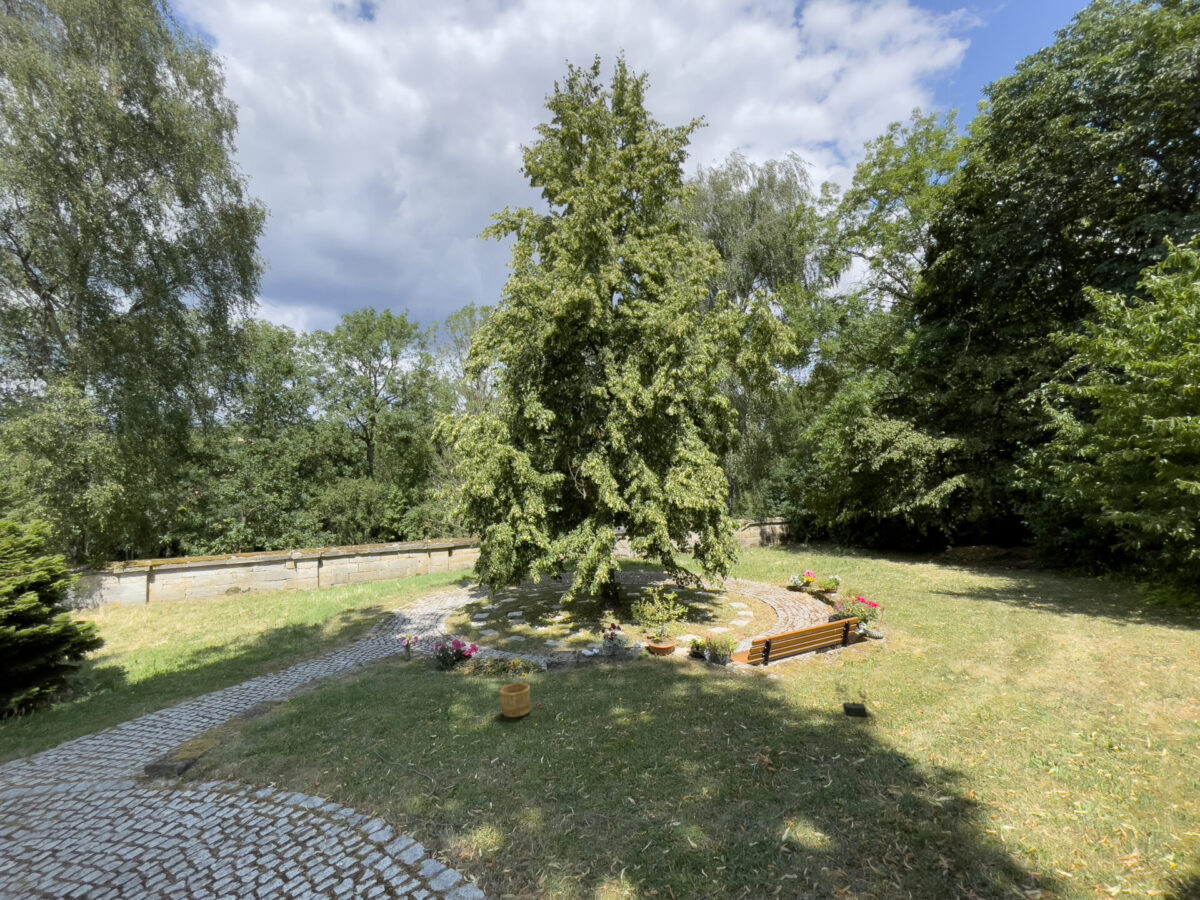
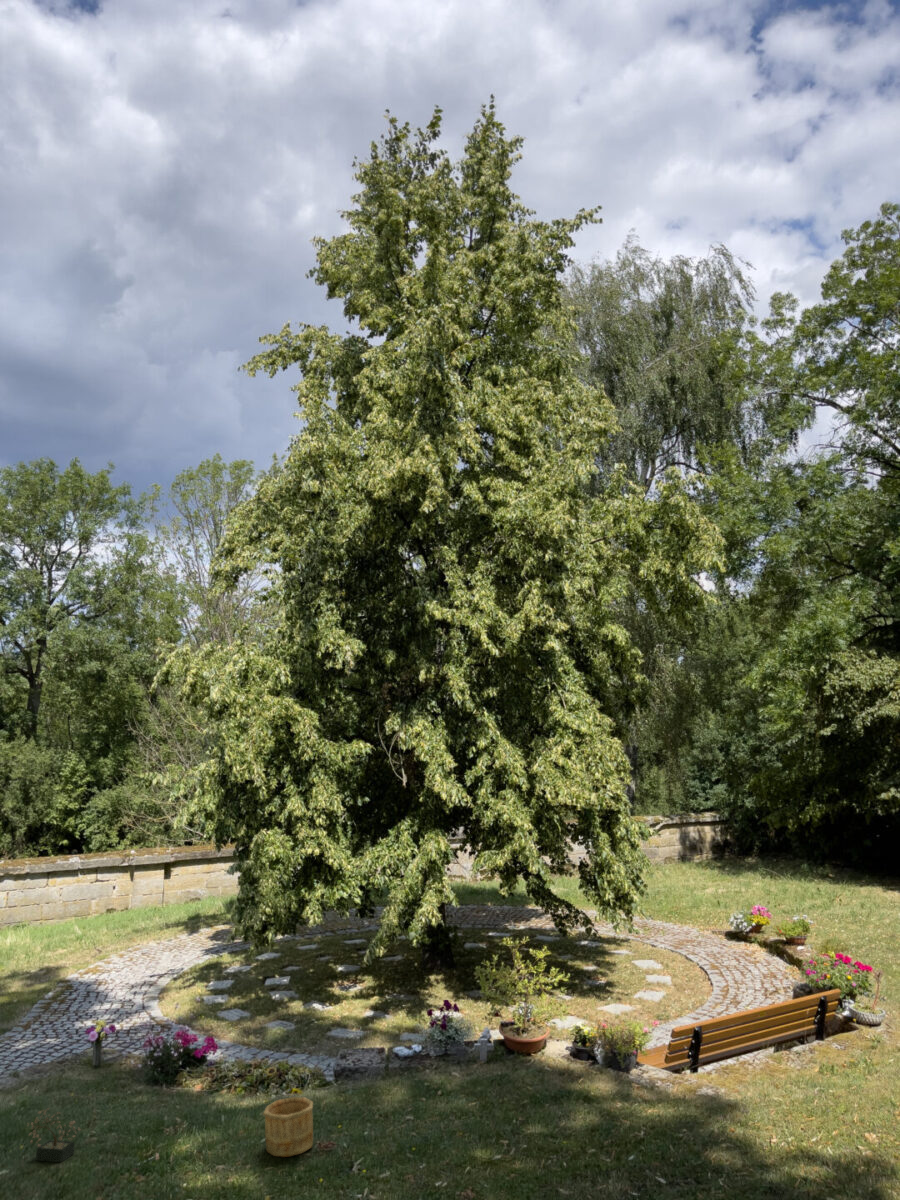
decorative plant: present [836,684,870,716] -> present [29,1110,80,1162]

